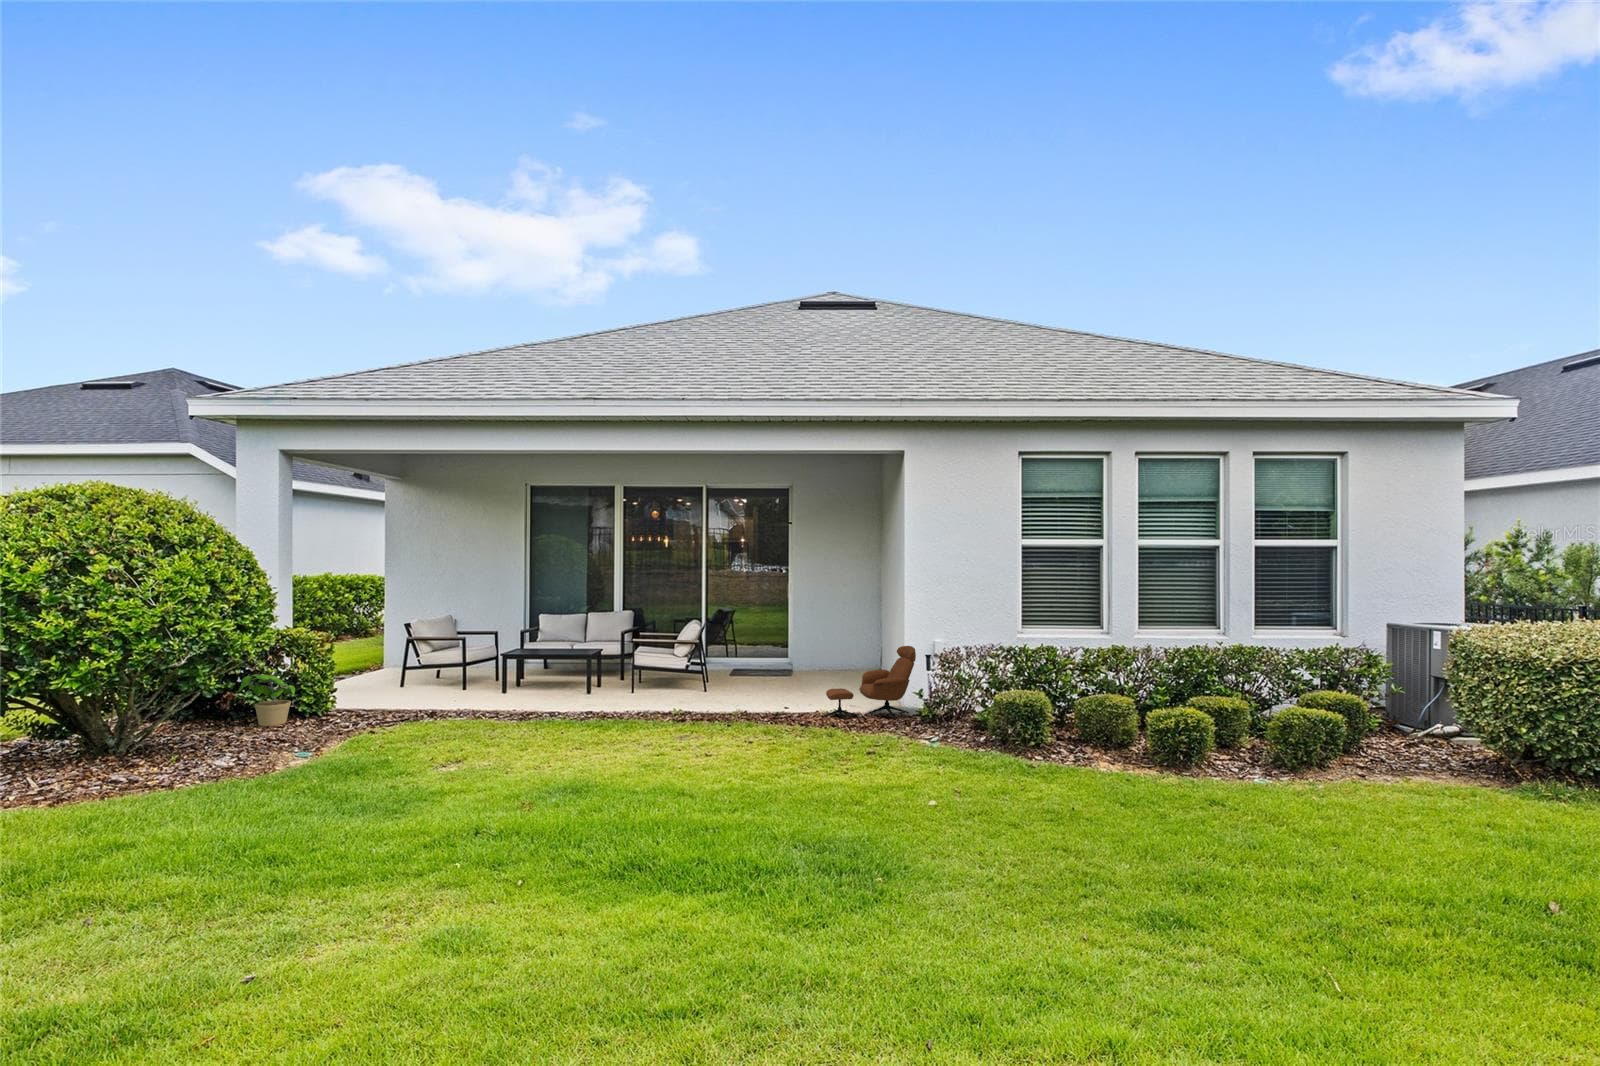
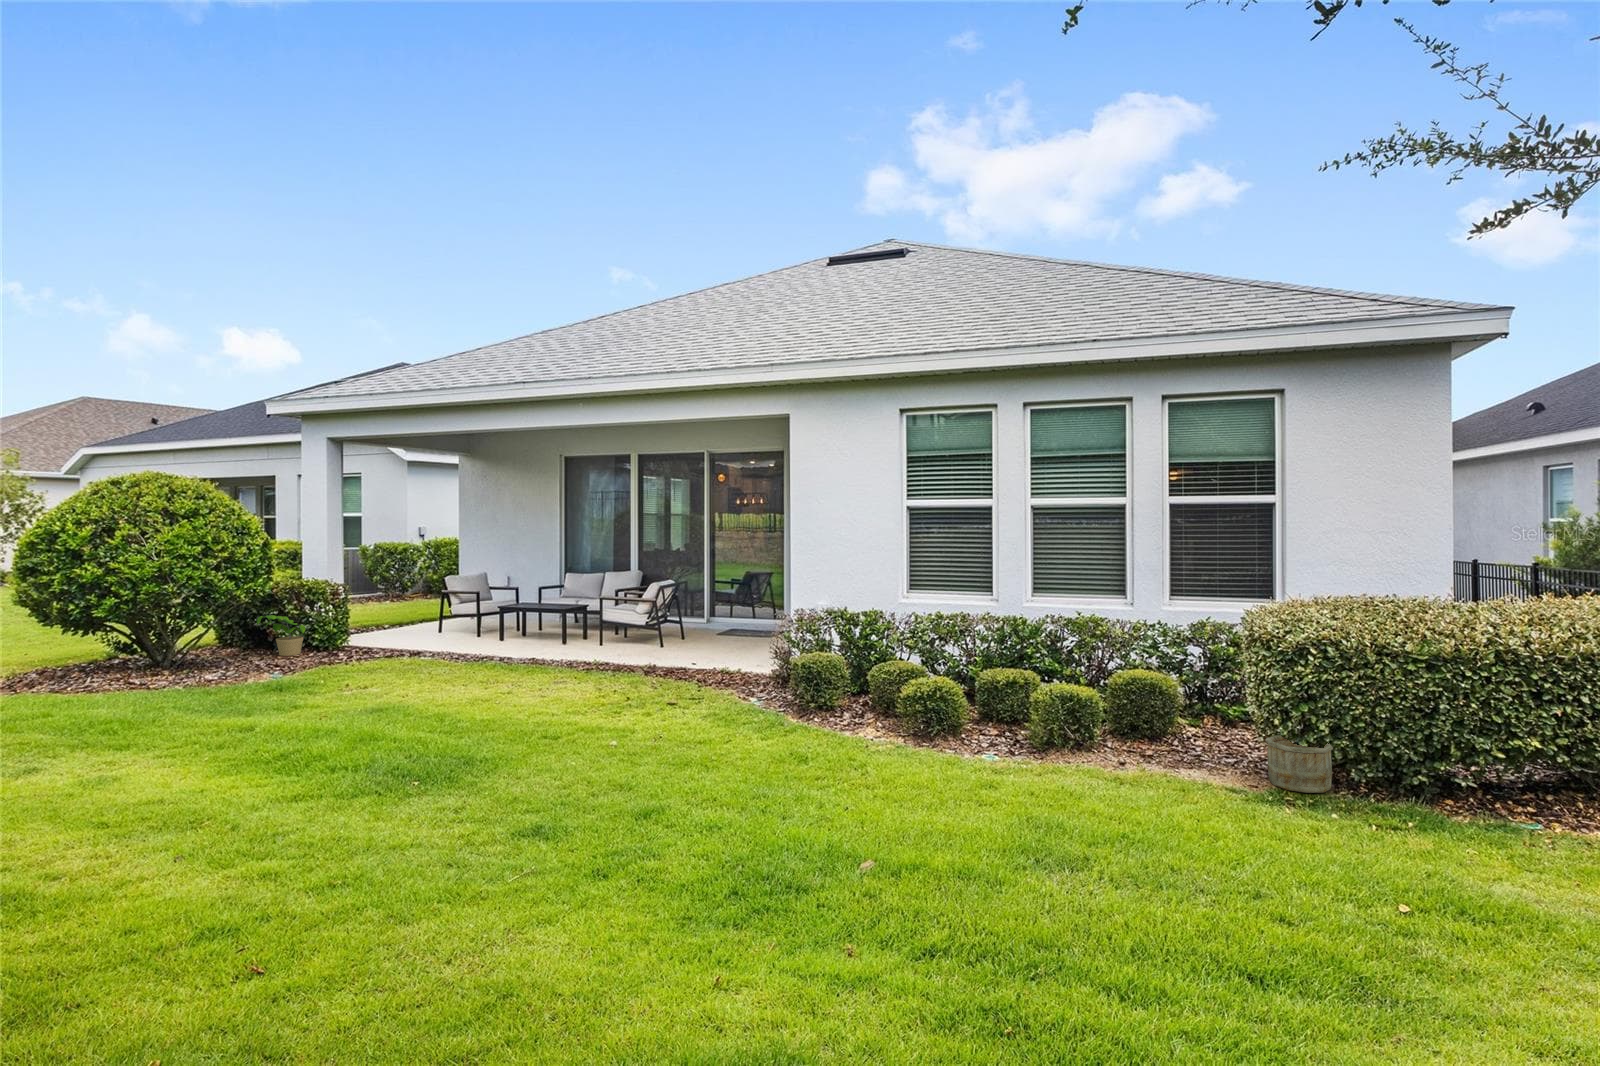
lounge chair: present [823,646,916,720] -> none [704,608,796,679]
wooden bucket: none [1478,740,1544,788] -> present [1266,735,1333,793]

